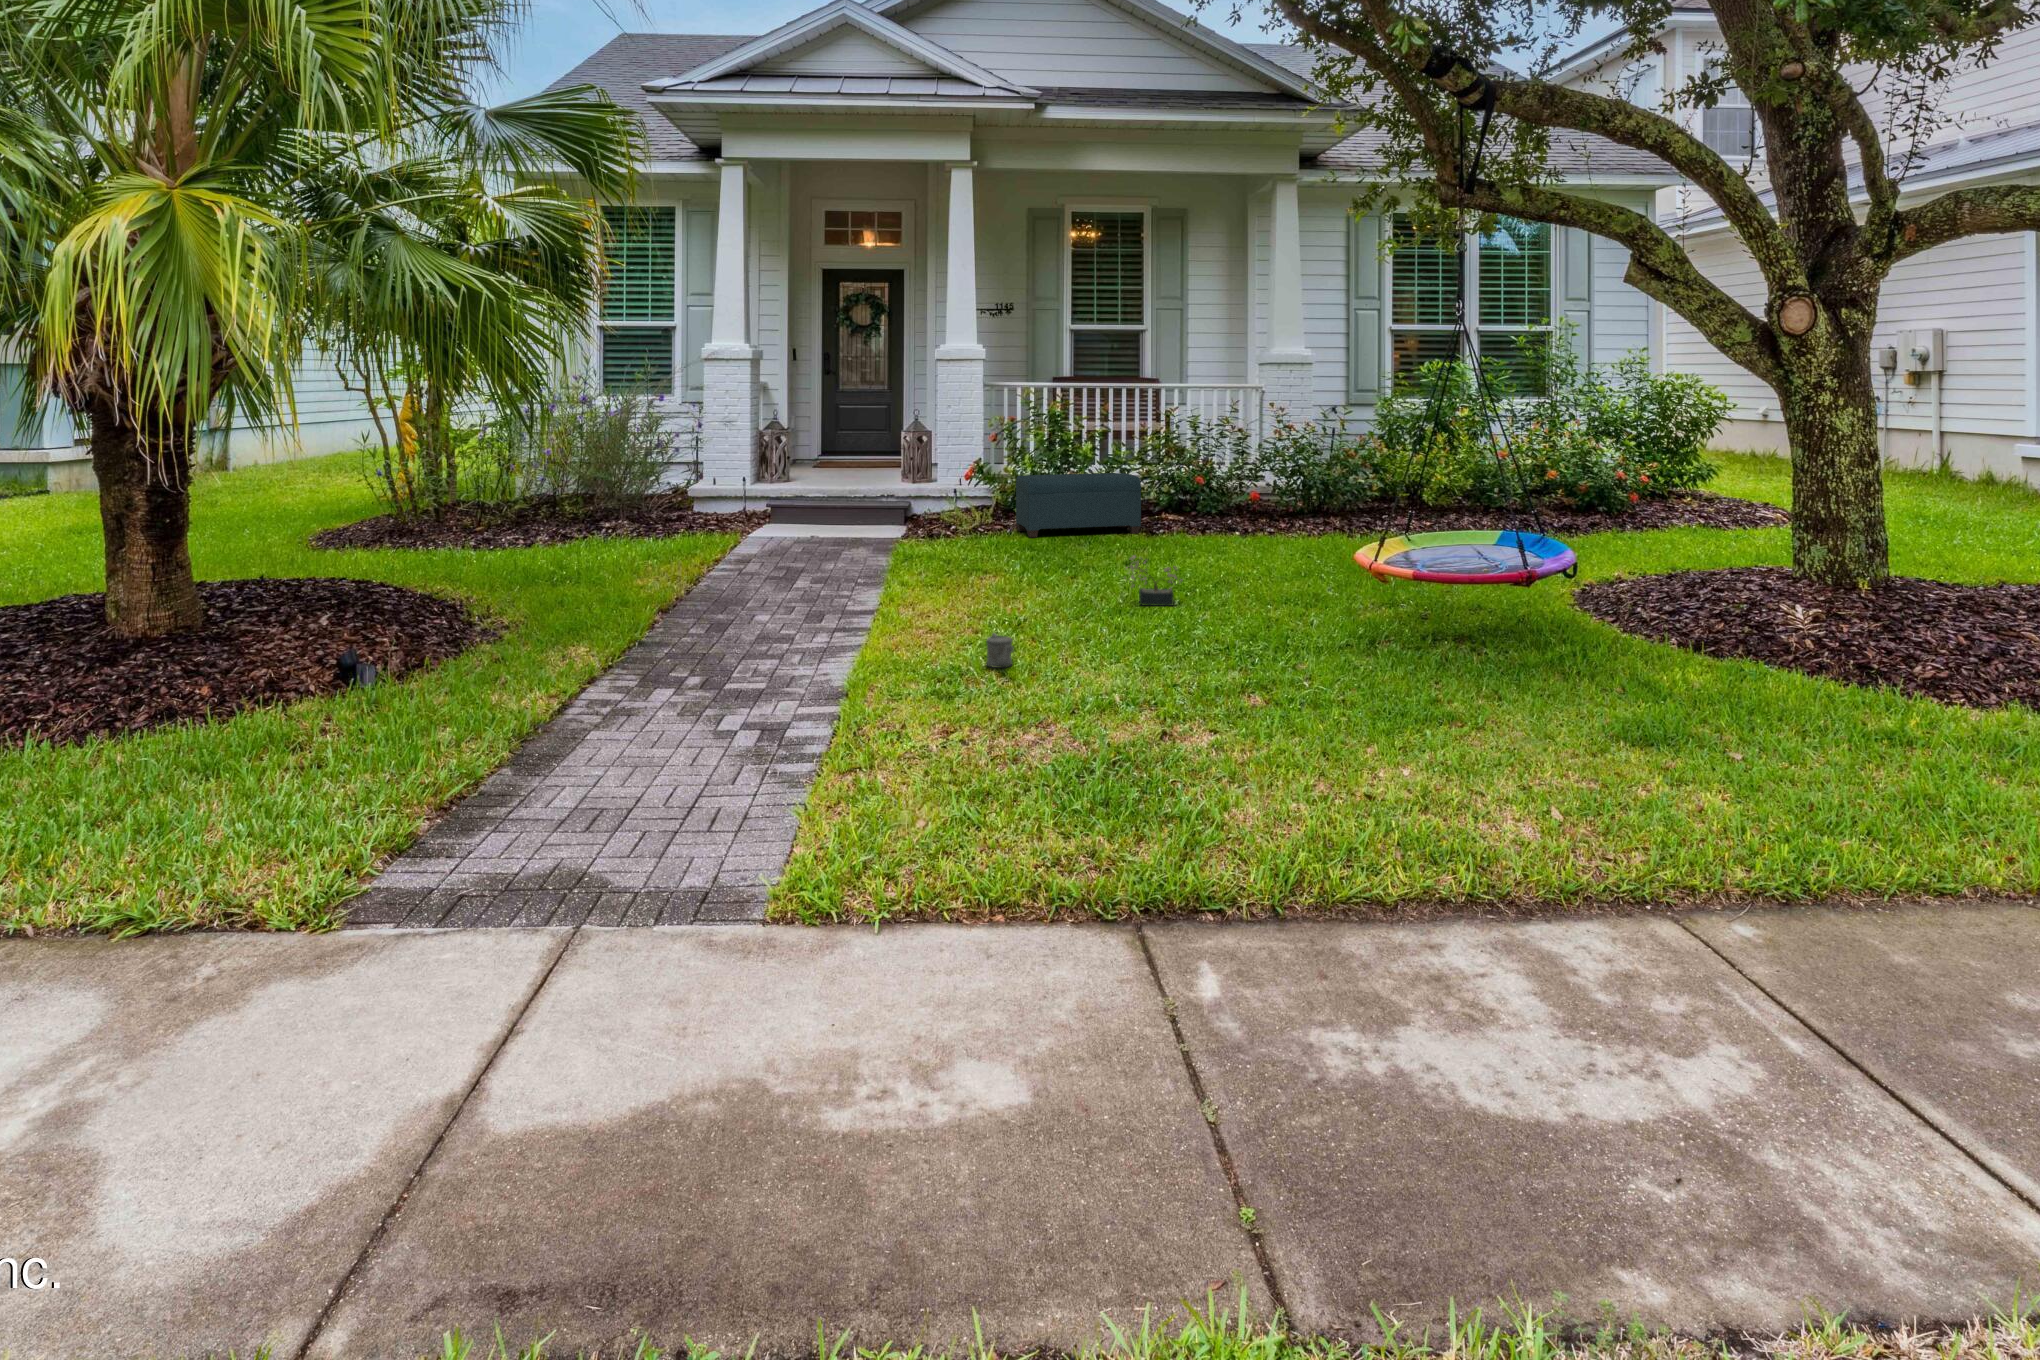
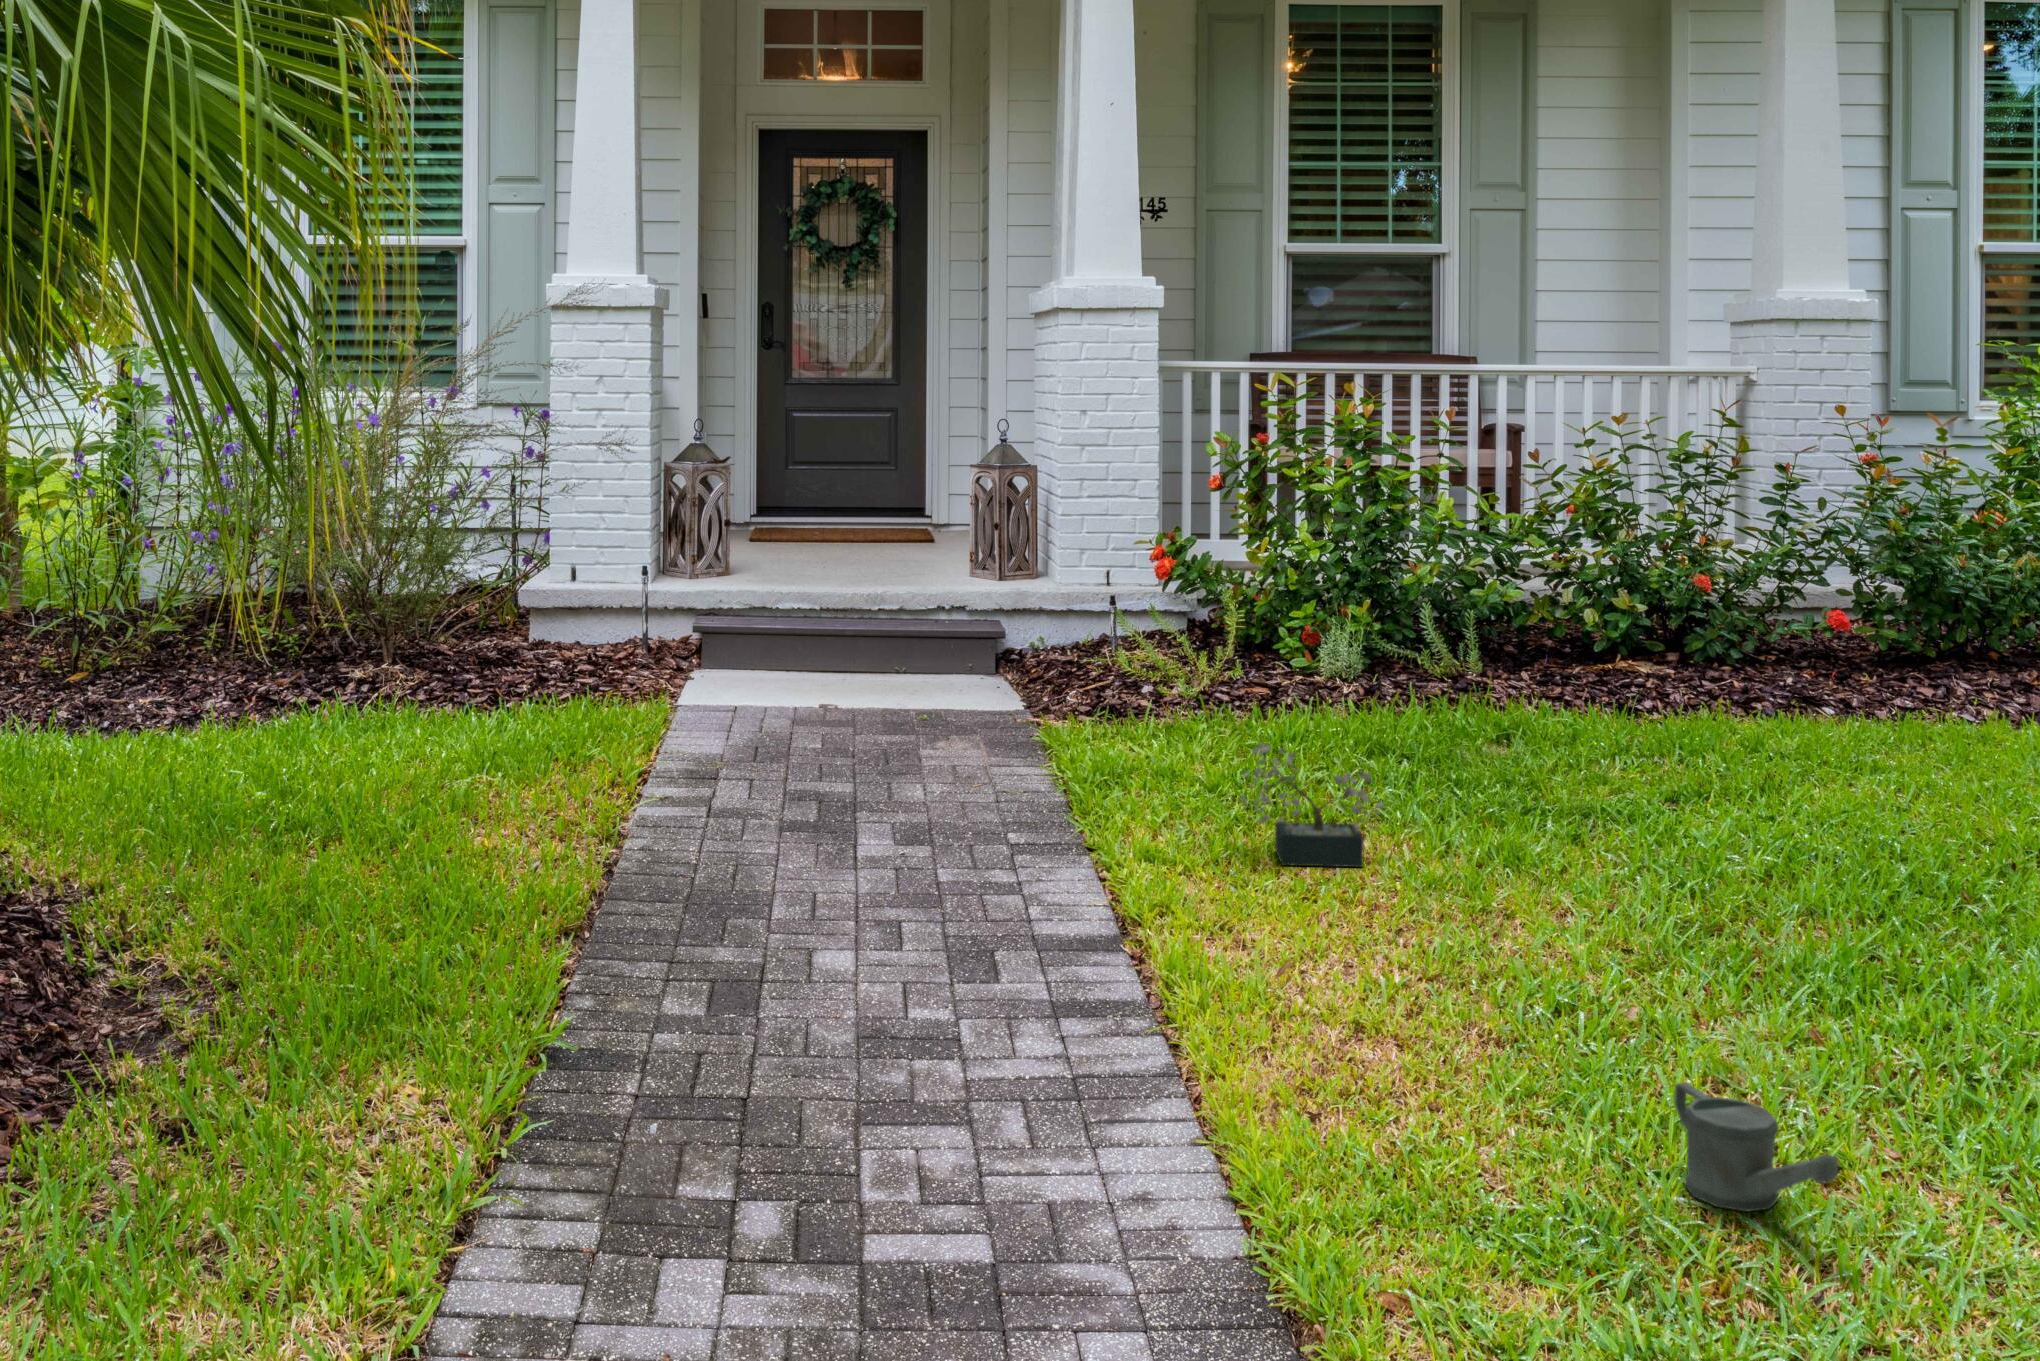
bench: present [1016,473,1141,538] -> none [1279,562,1581,712]
decorative plant: present [1126,555,1177,606] -> present [1241,742,1384,867]

